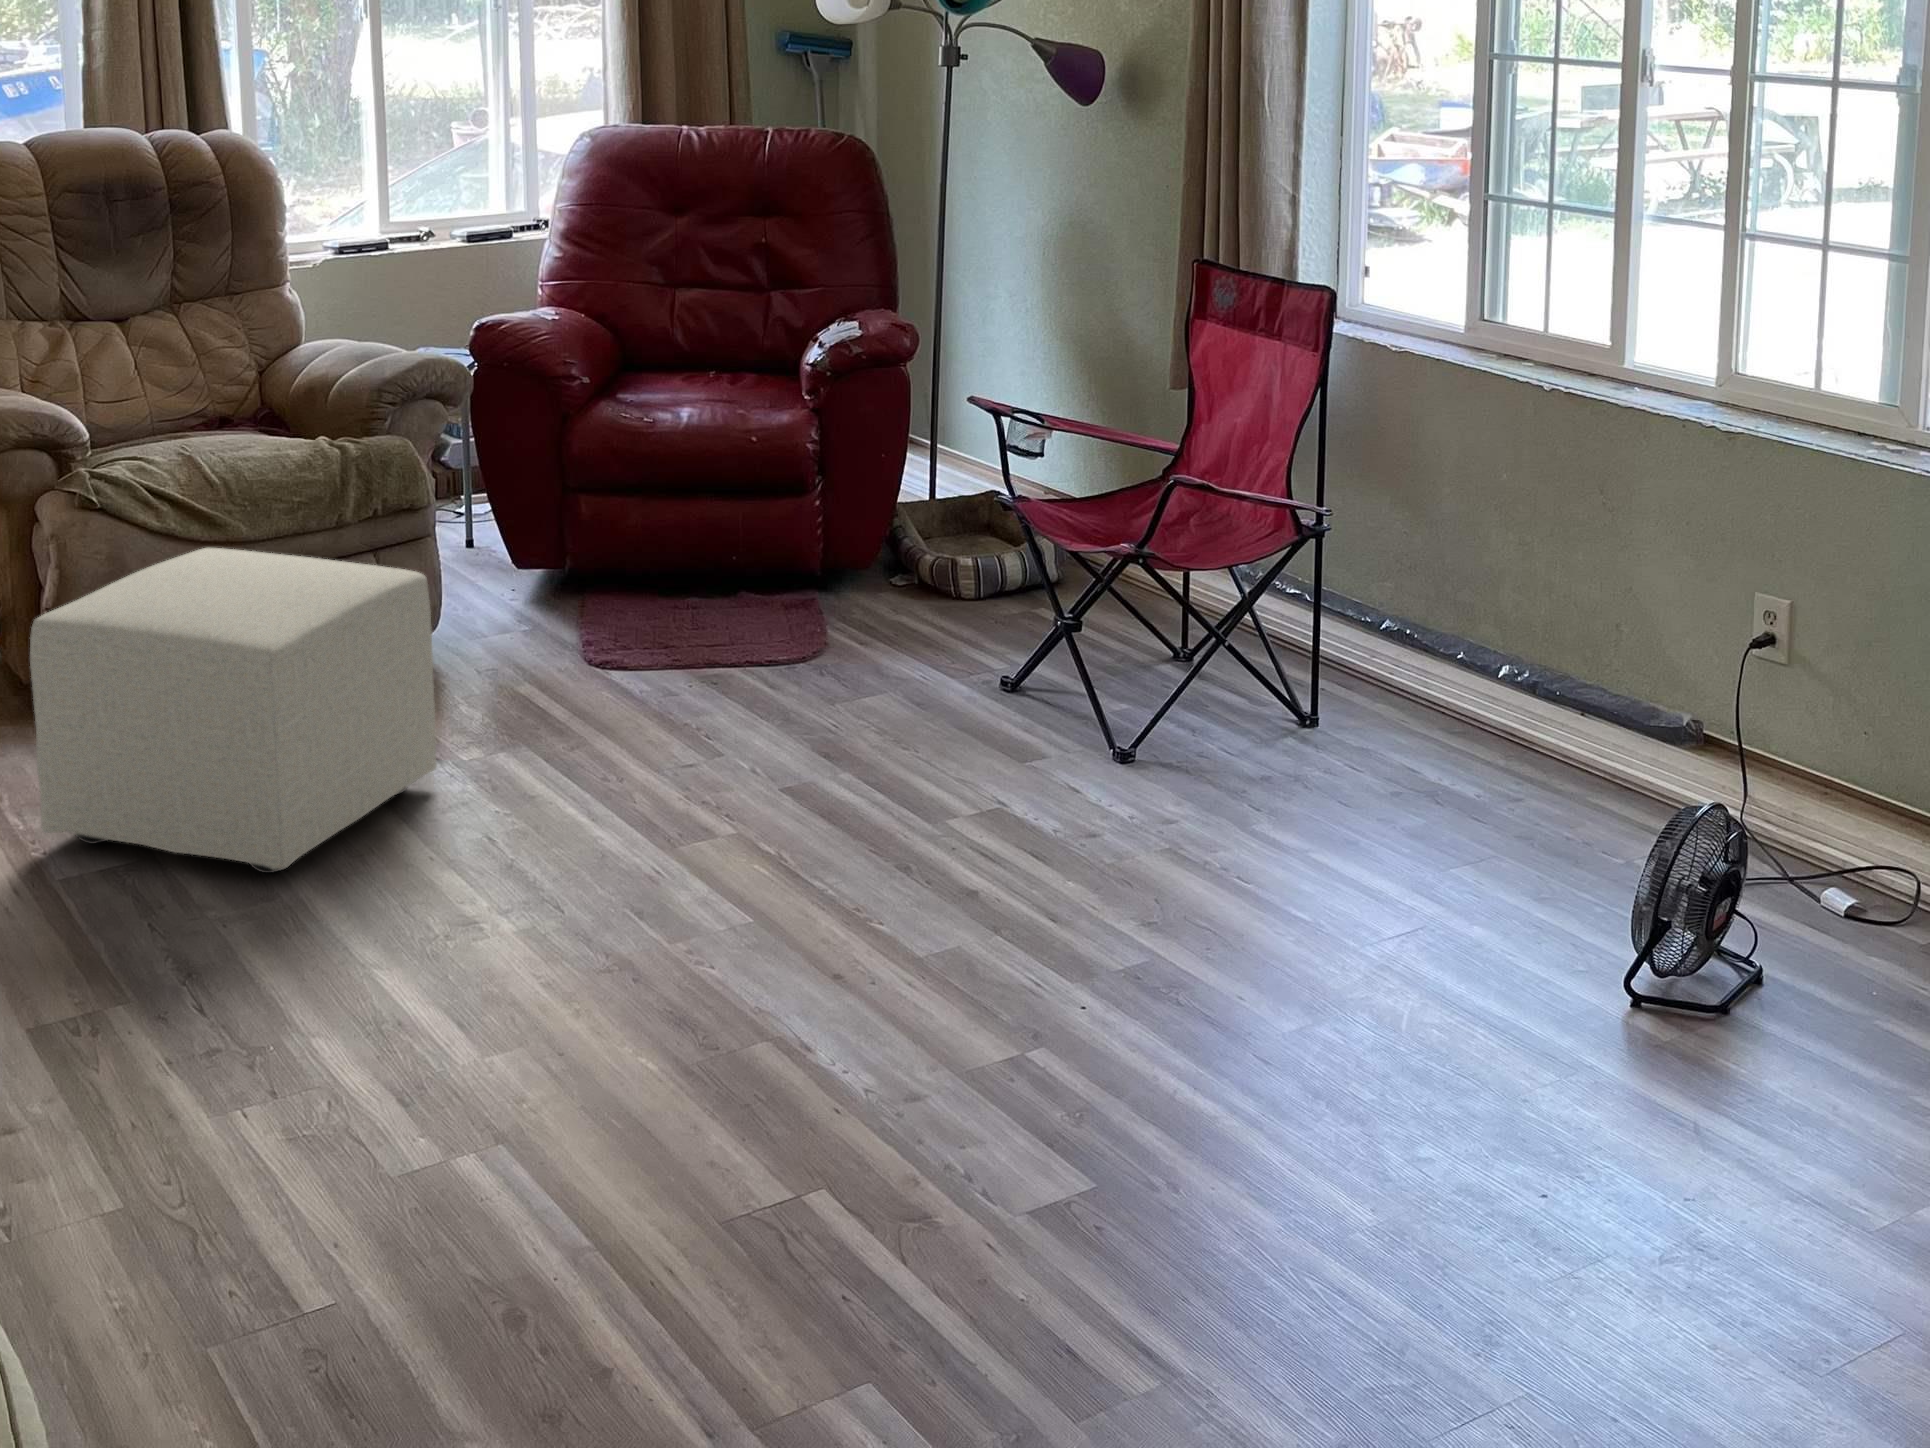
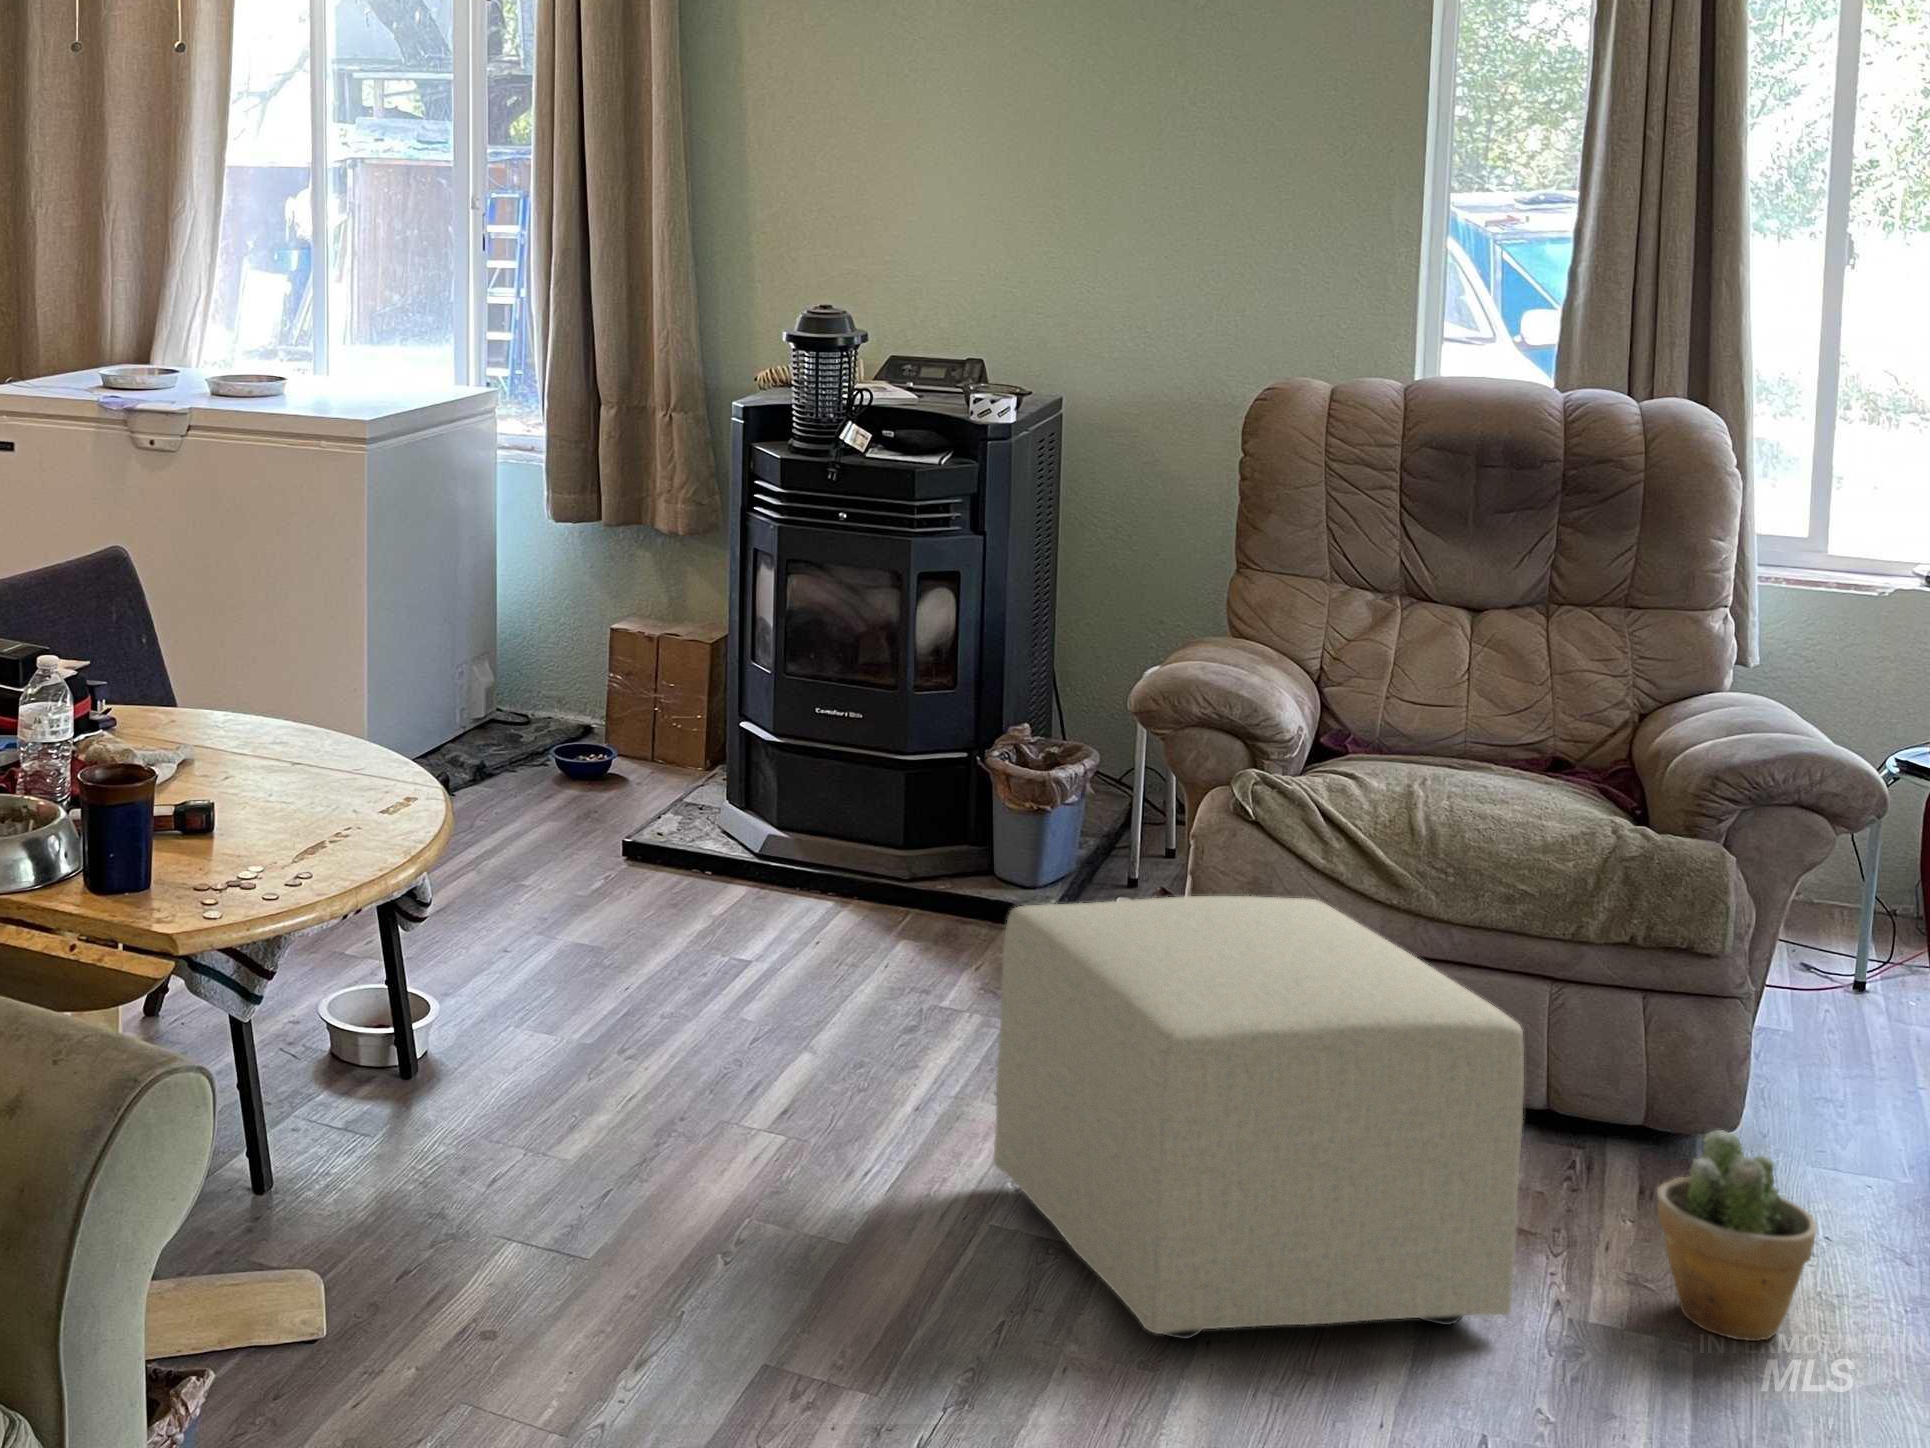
potted plant: none [468,609,560,736] -> present [1657,1130,1817,1341]

